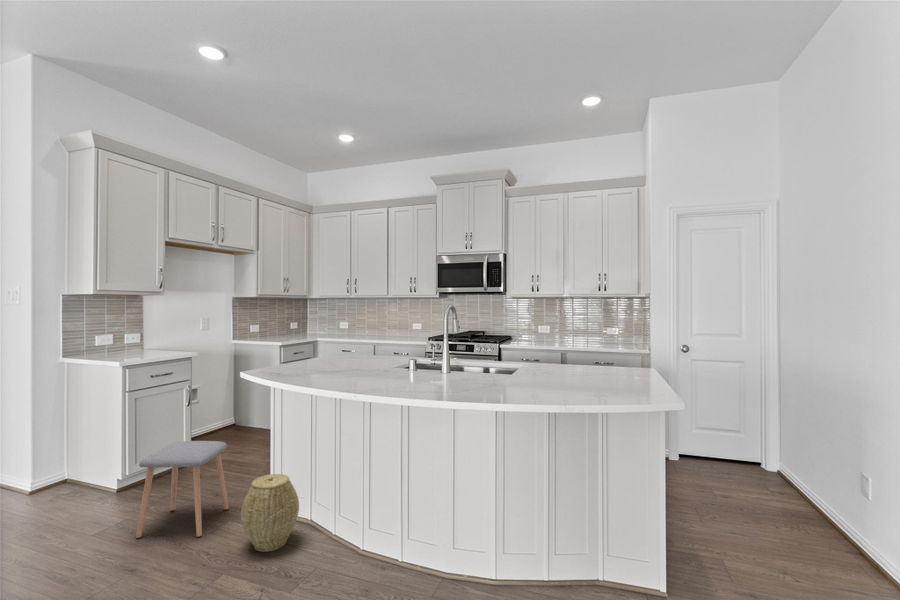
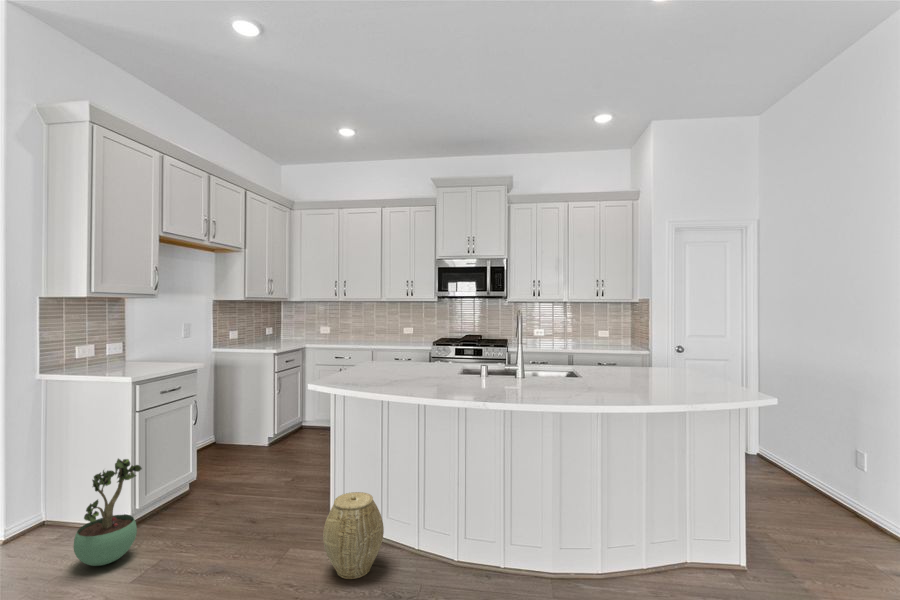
potted plant: none [62,430,124,518] -> present [73,459,142,566]
stool: present [136,441,229,539] -> none [188,462,278,582]

